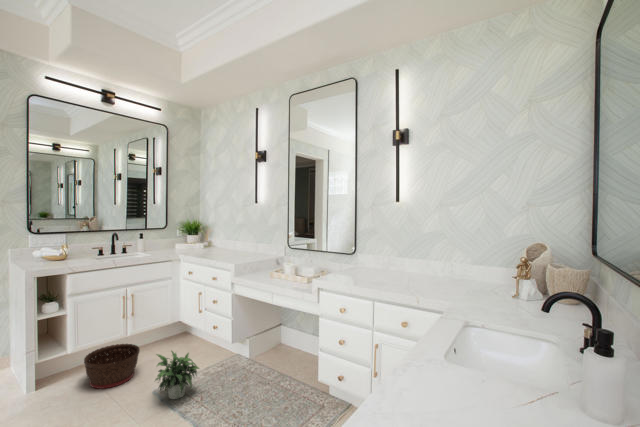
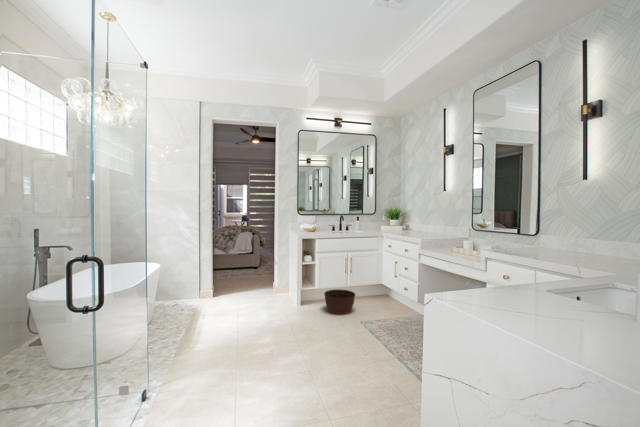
potted plant: present [155,351,199,399] -> none [363,296,393,330]

